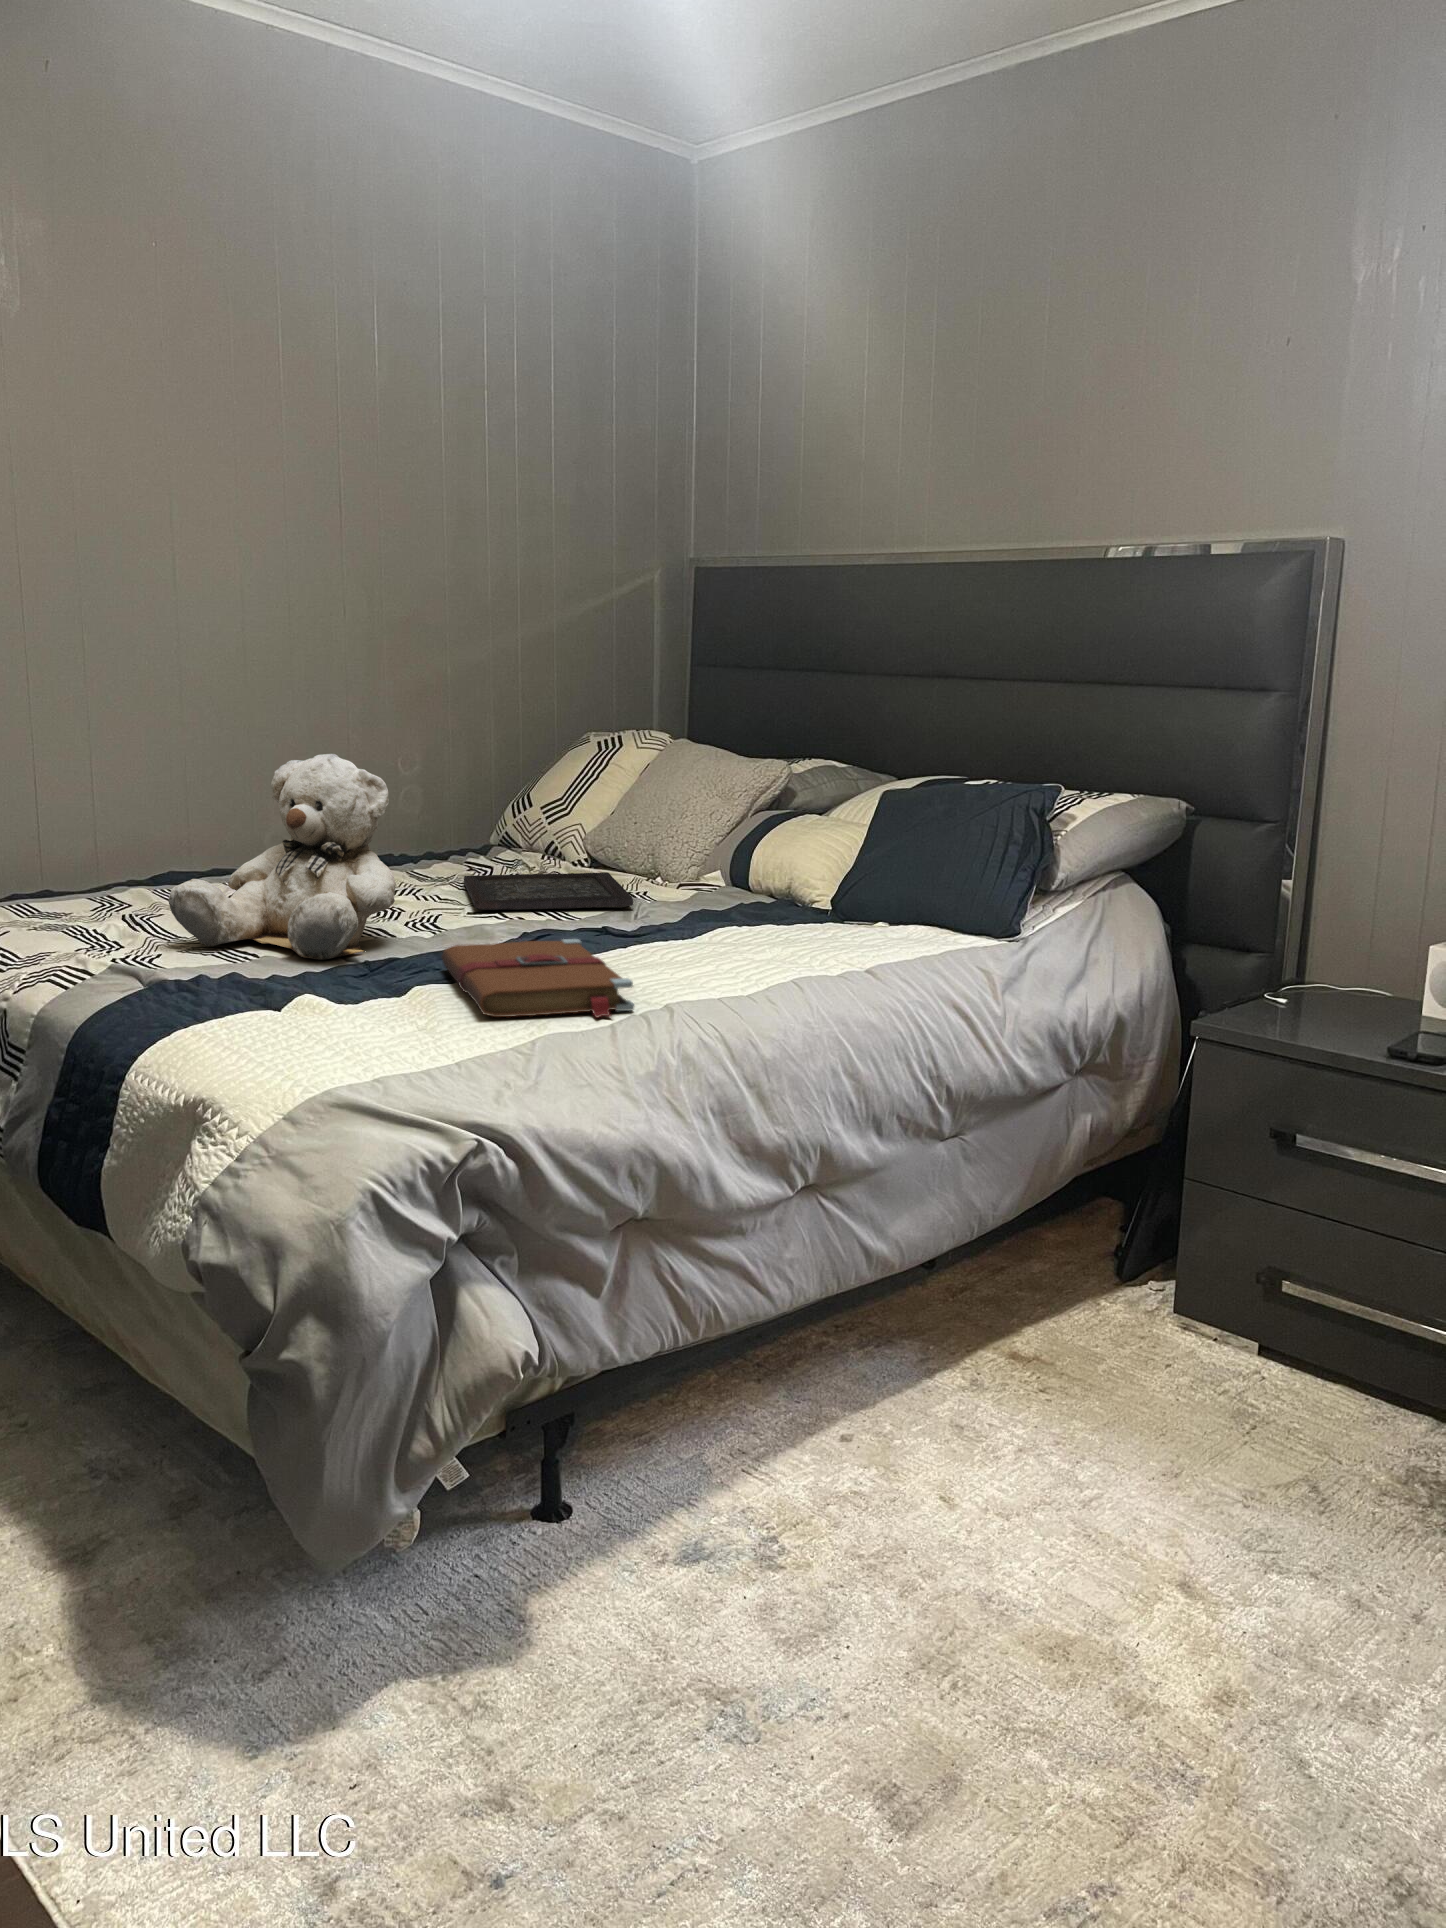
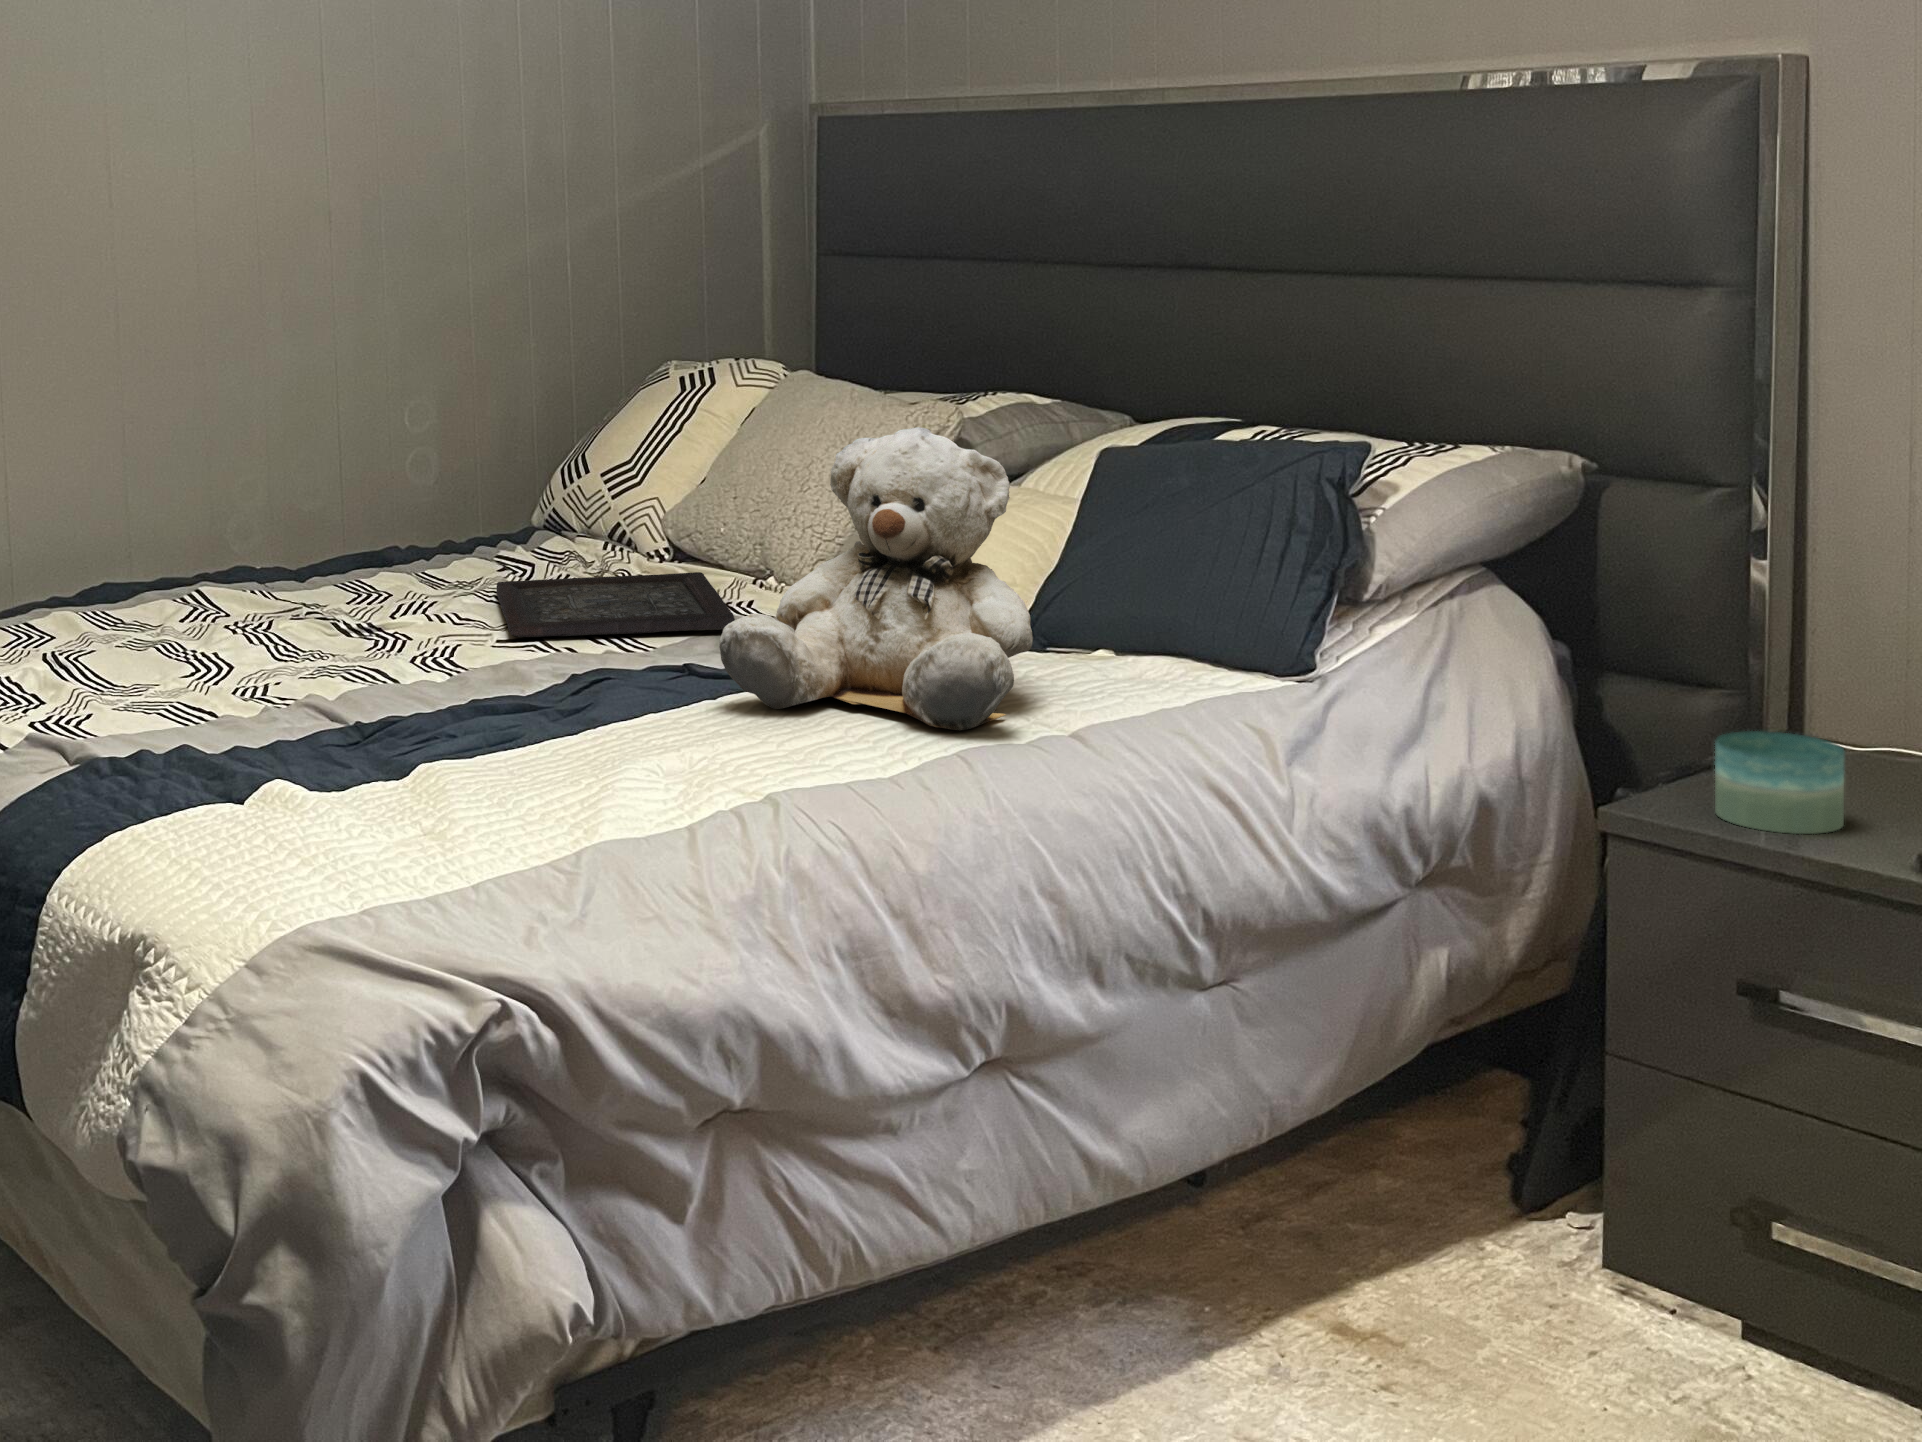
teddy bear: present [168,754,396,960] -> present [719,427,1033,731]
book: present [442,939,634,1017] -> none [460,690,726,815]
candle: none [1266,973,1348,1037] -> present [1715,731,1845,834]

